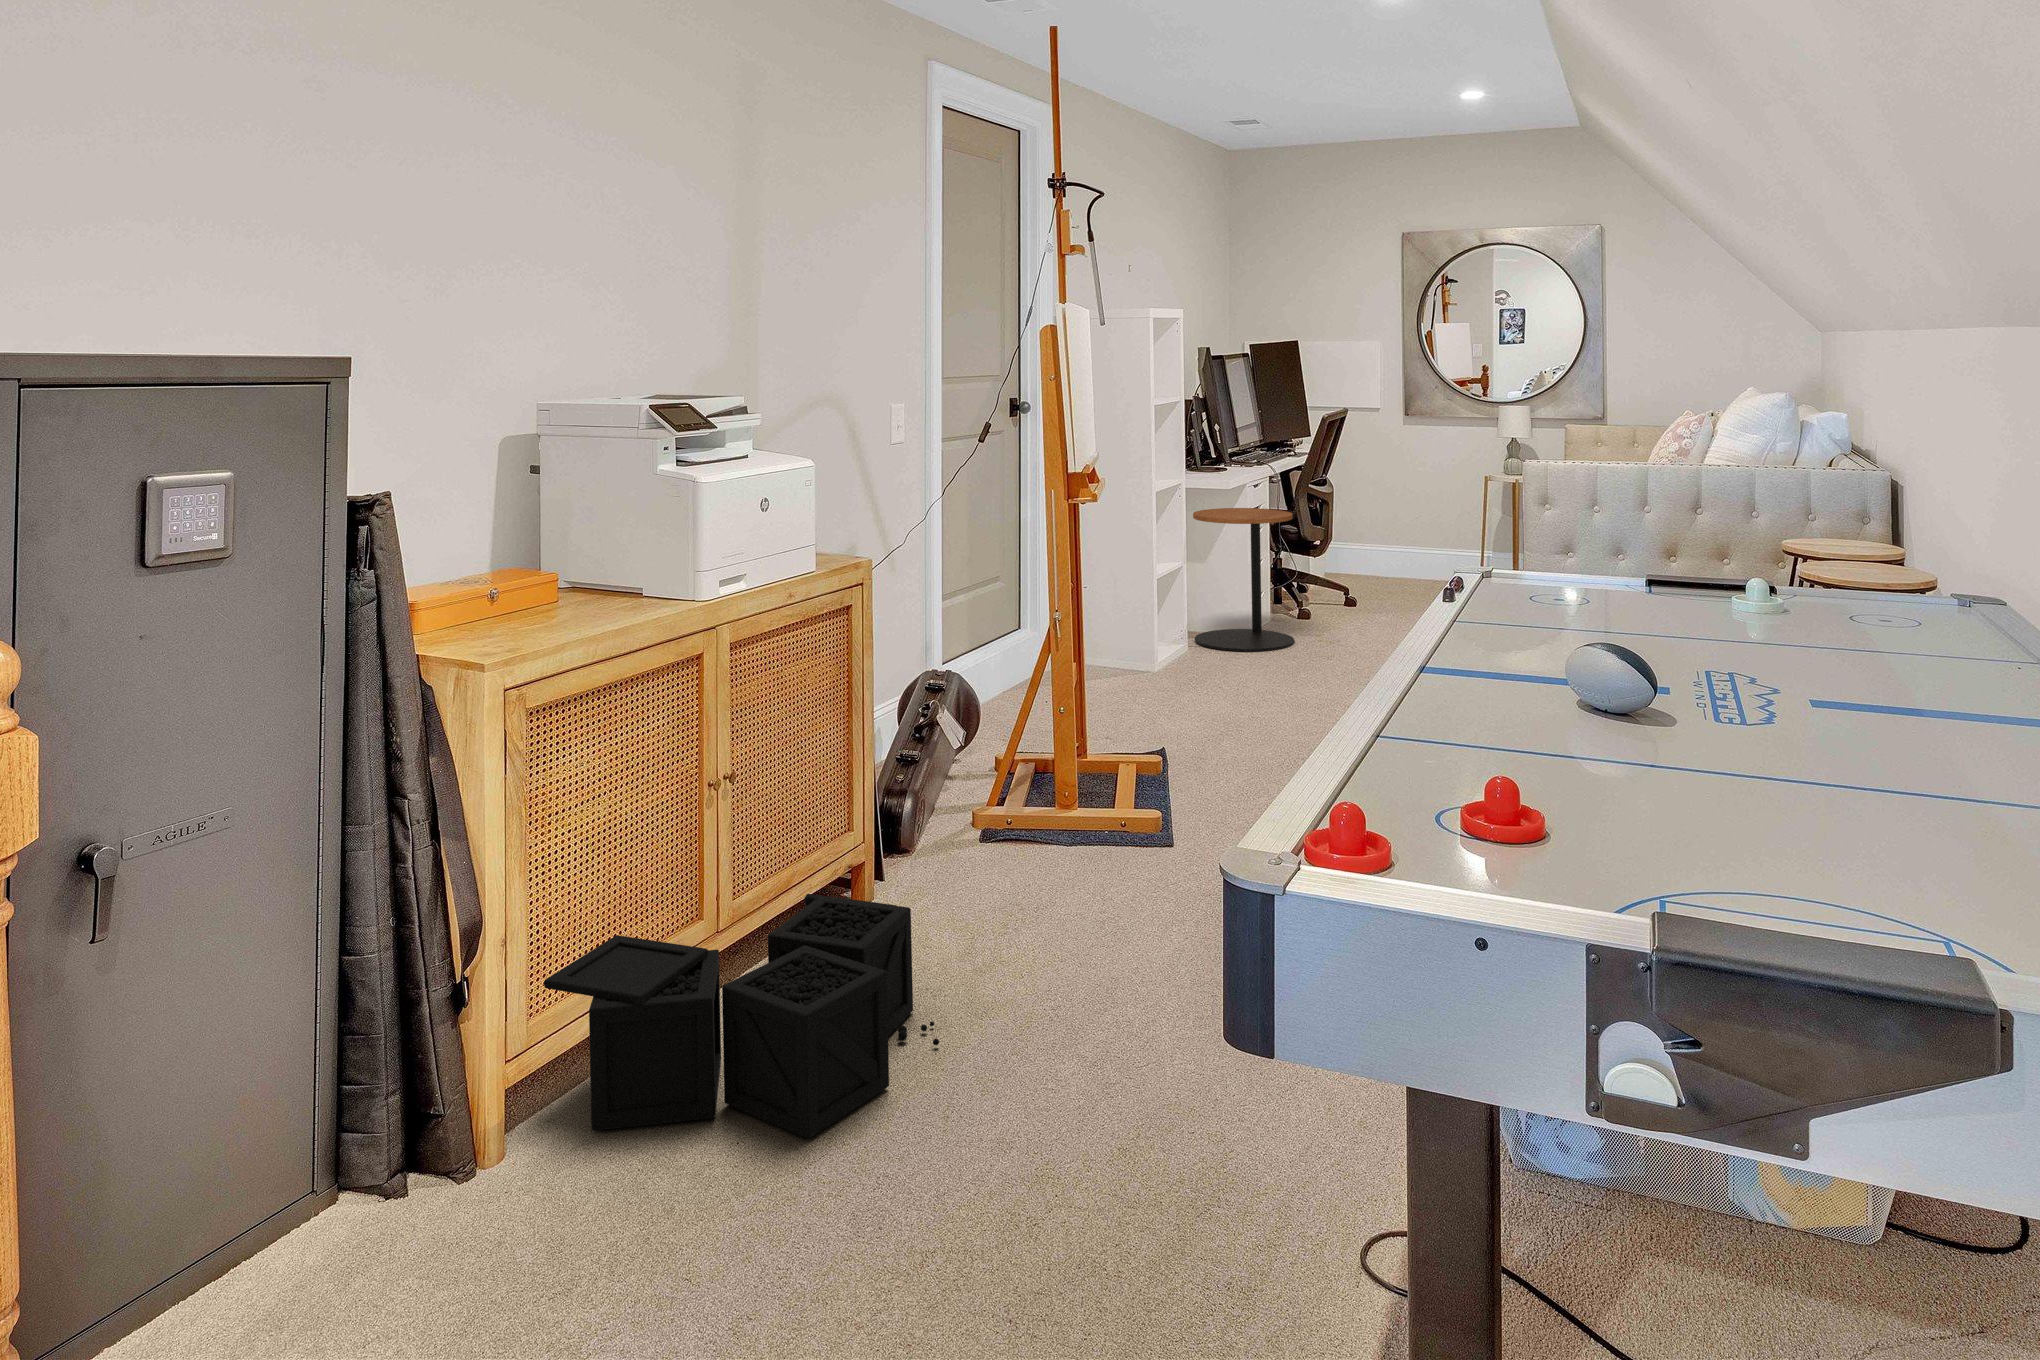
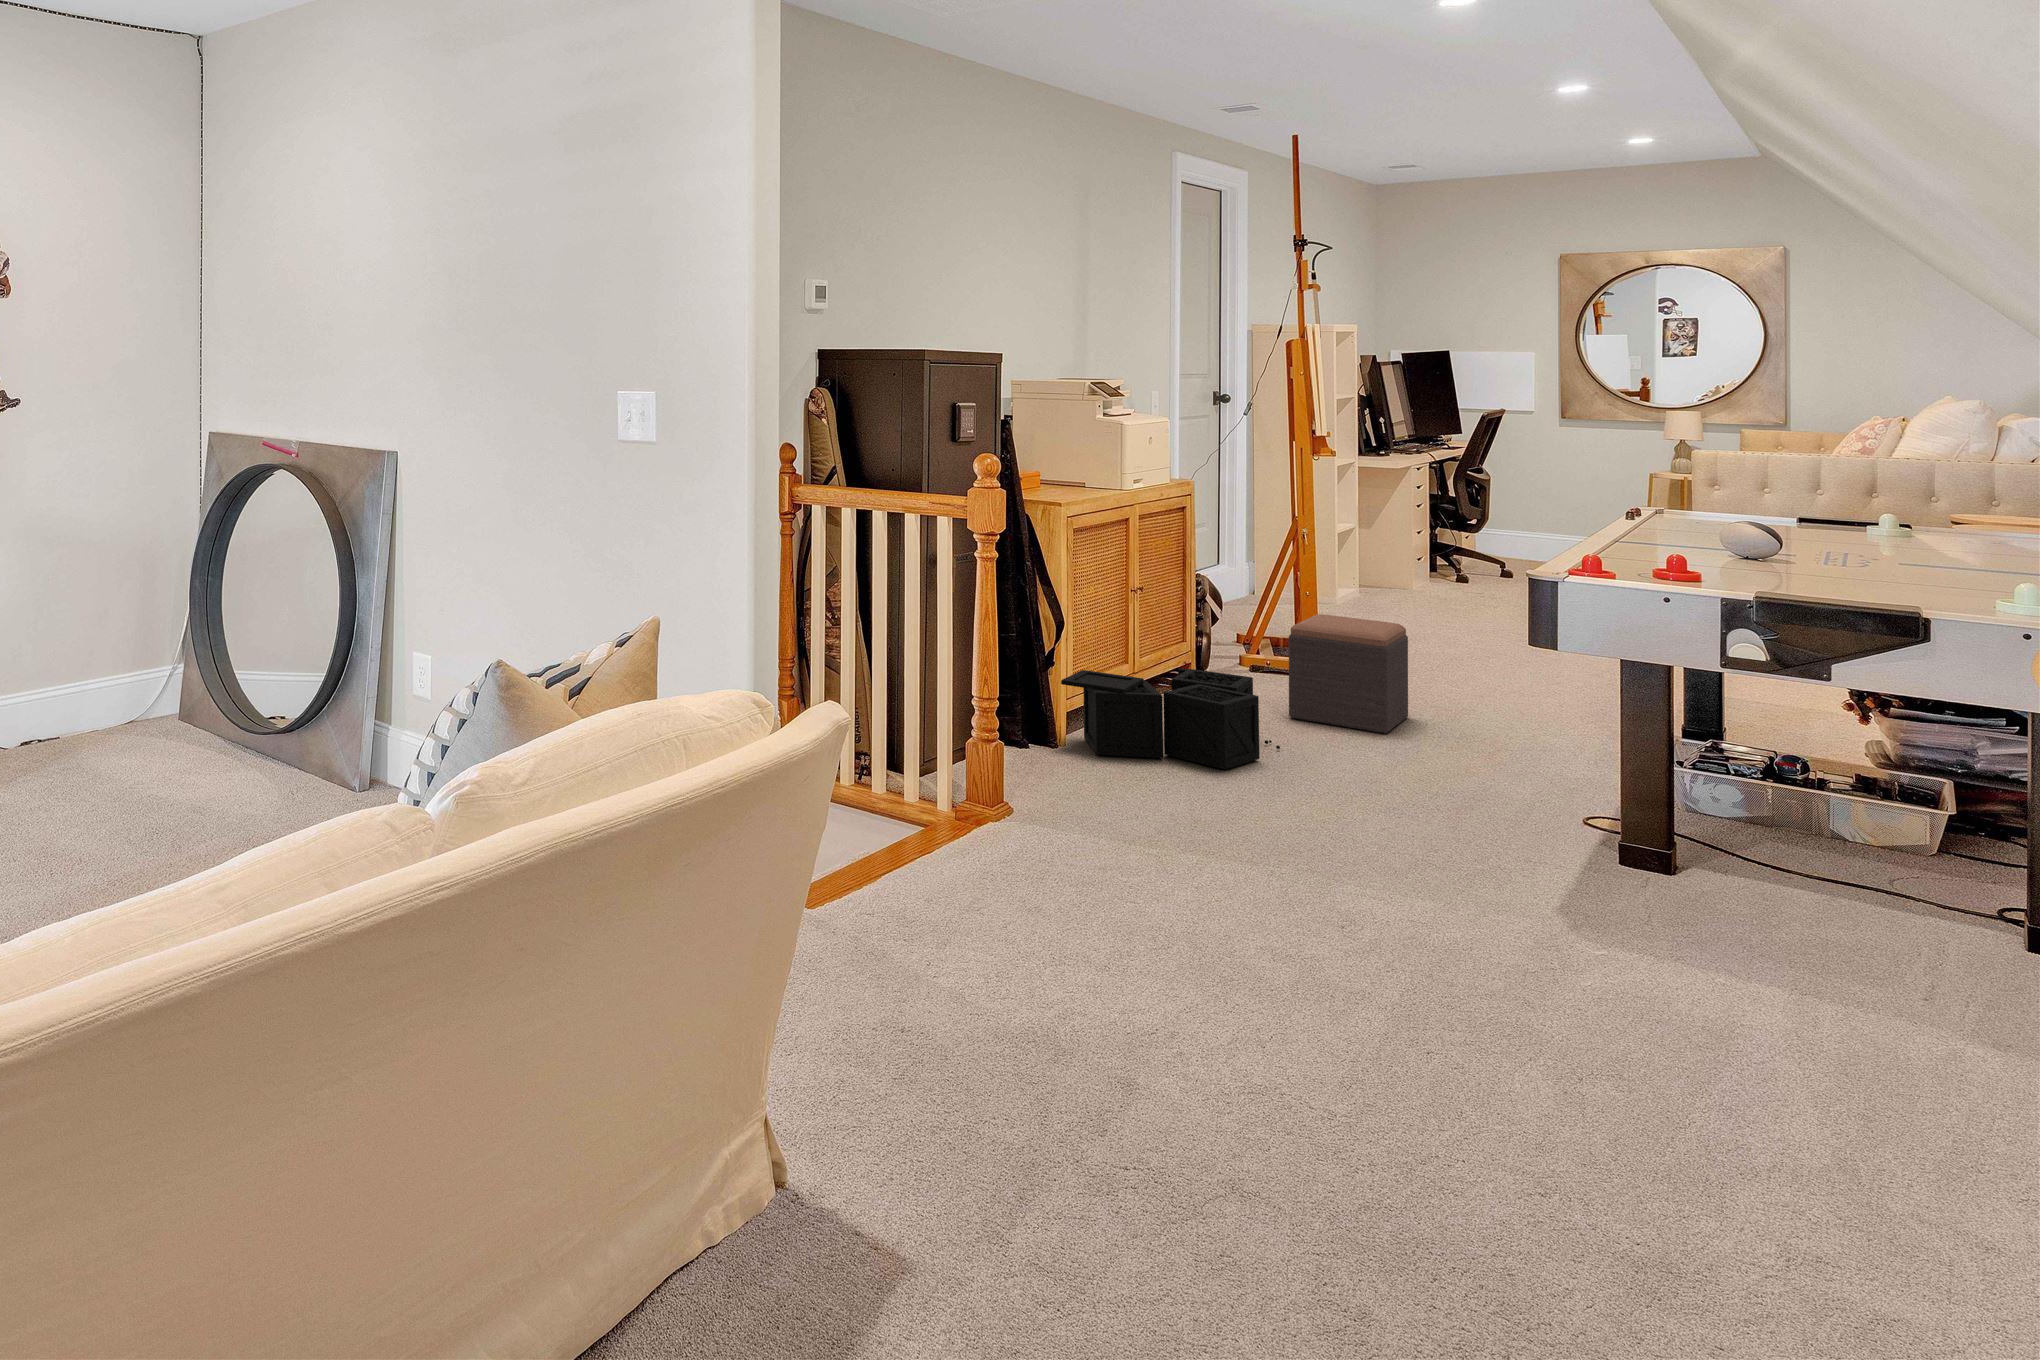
side table: present [1193,508,1294,651] -> none [1363,485,1459,599]
footstool: none [993,755,1169,963] -> present [1289,614,1408,734]

